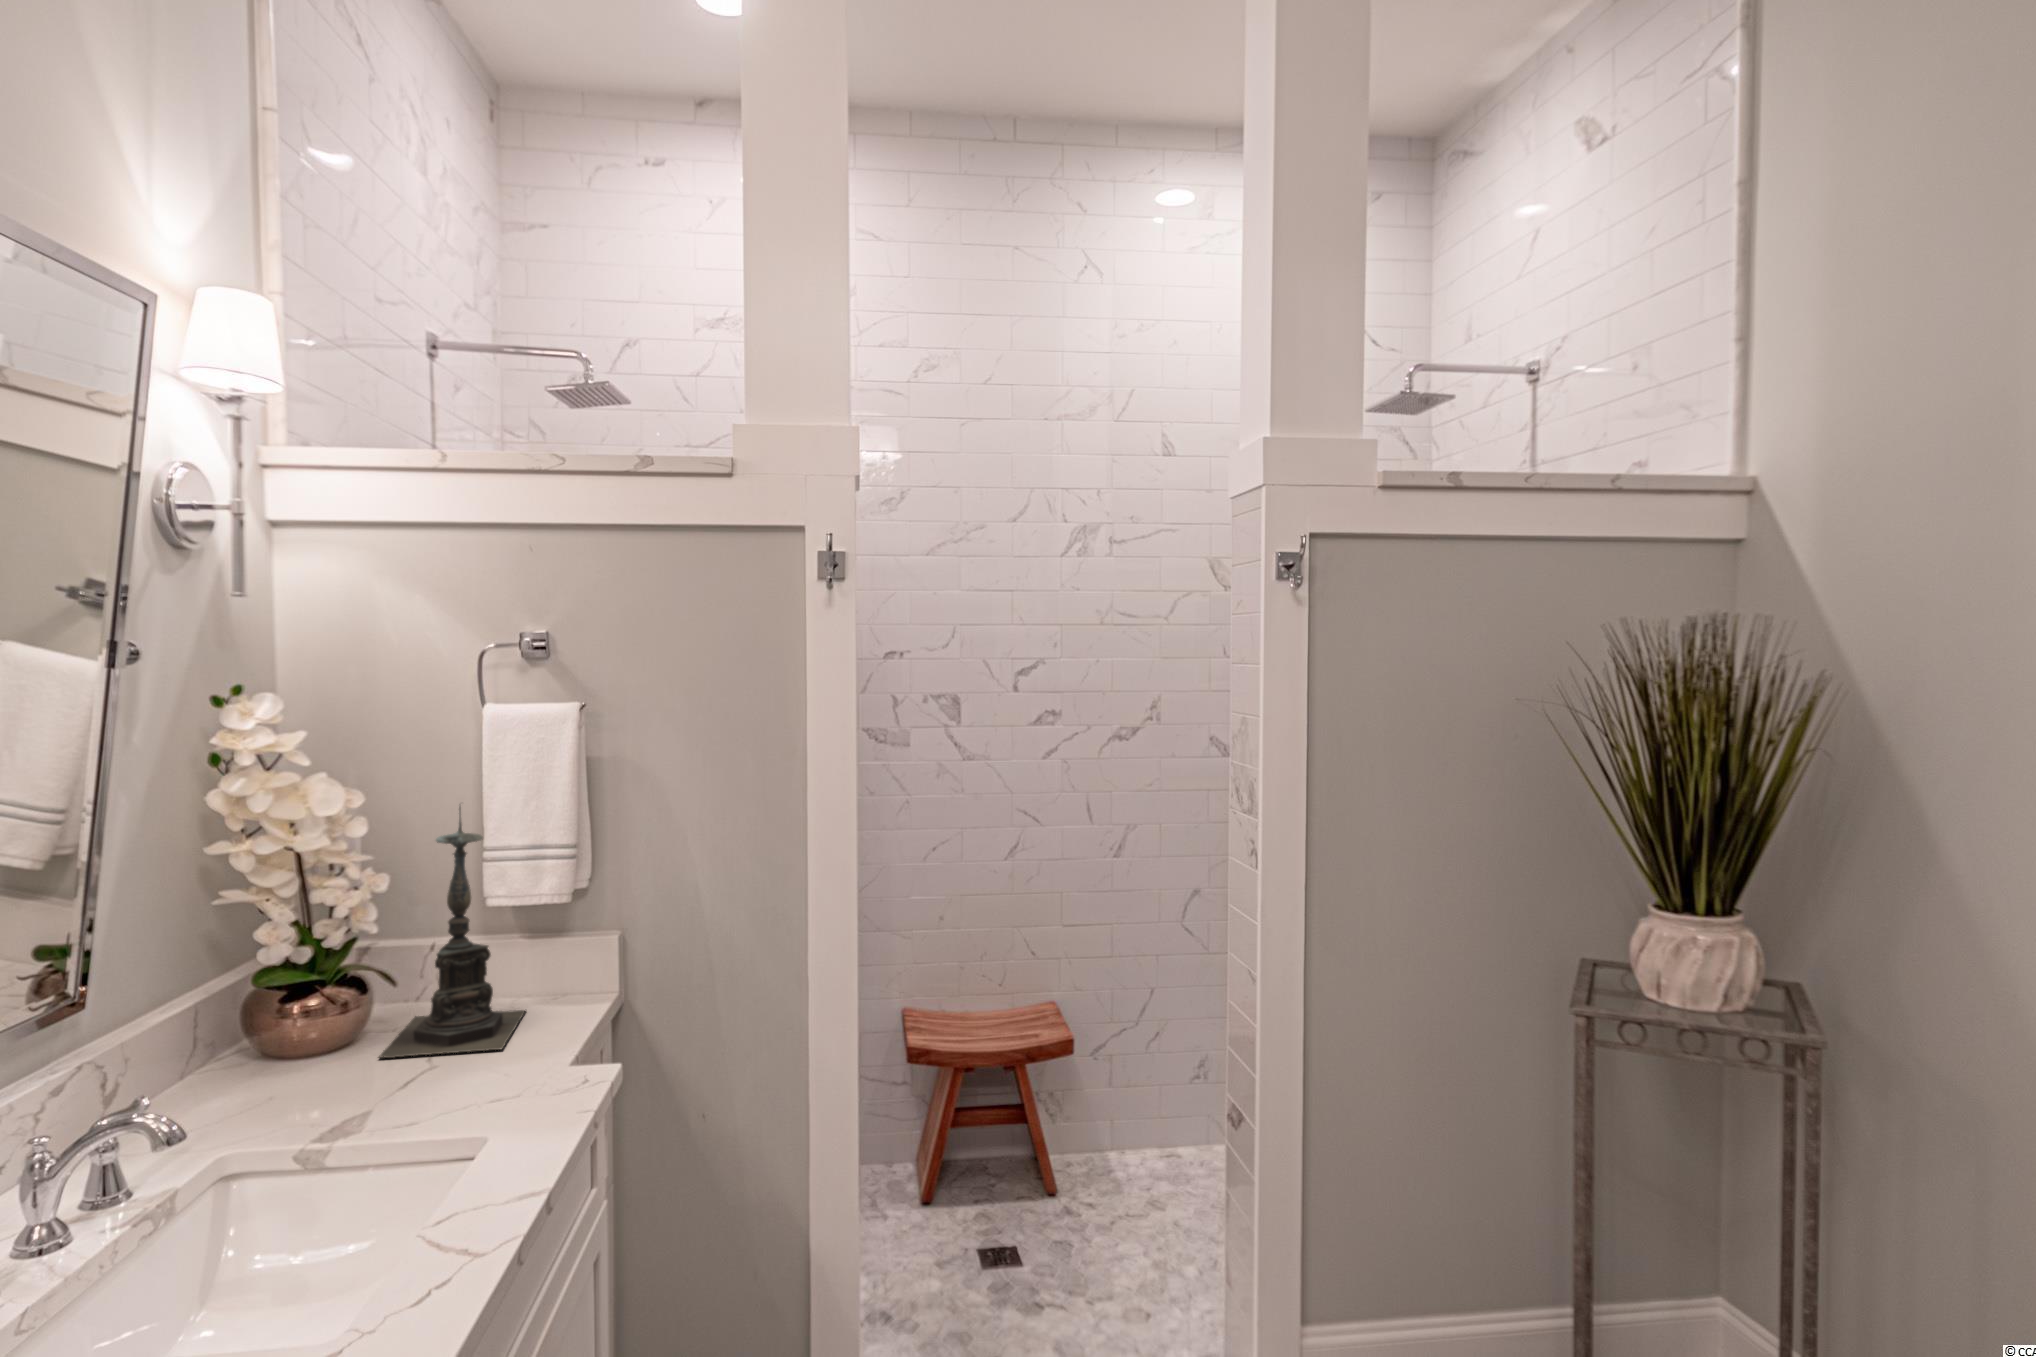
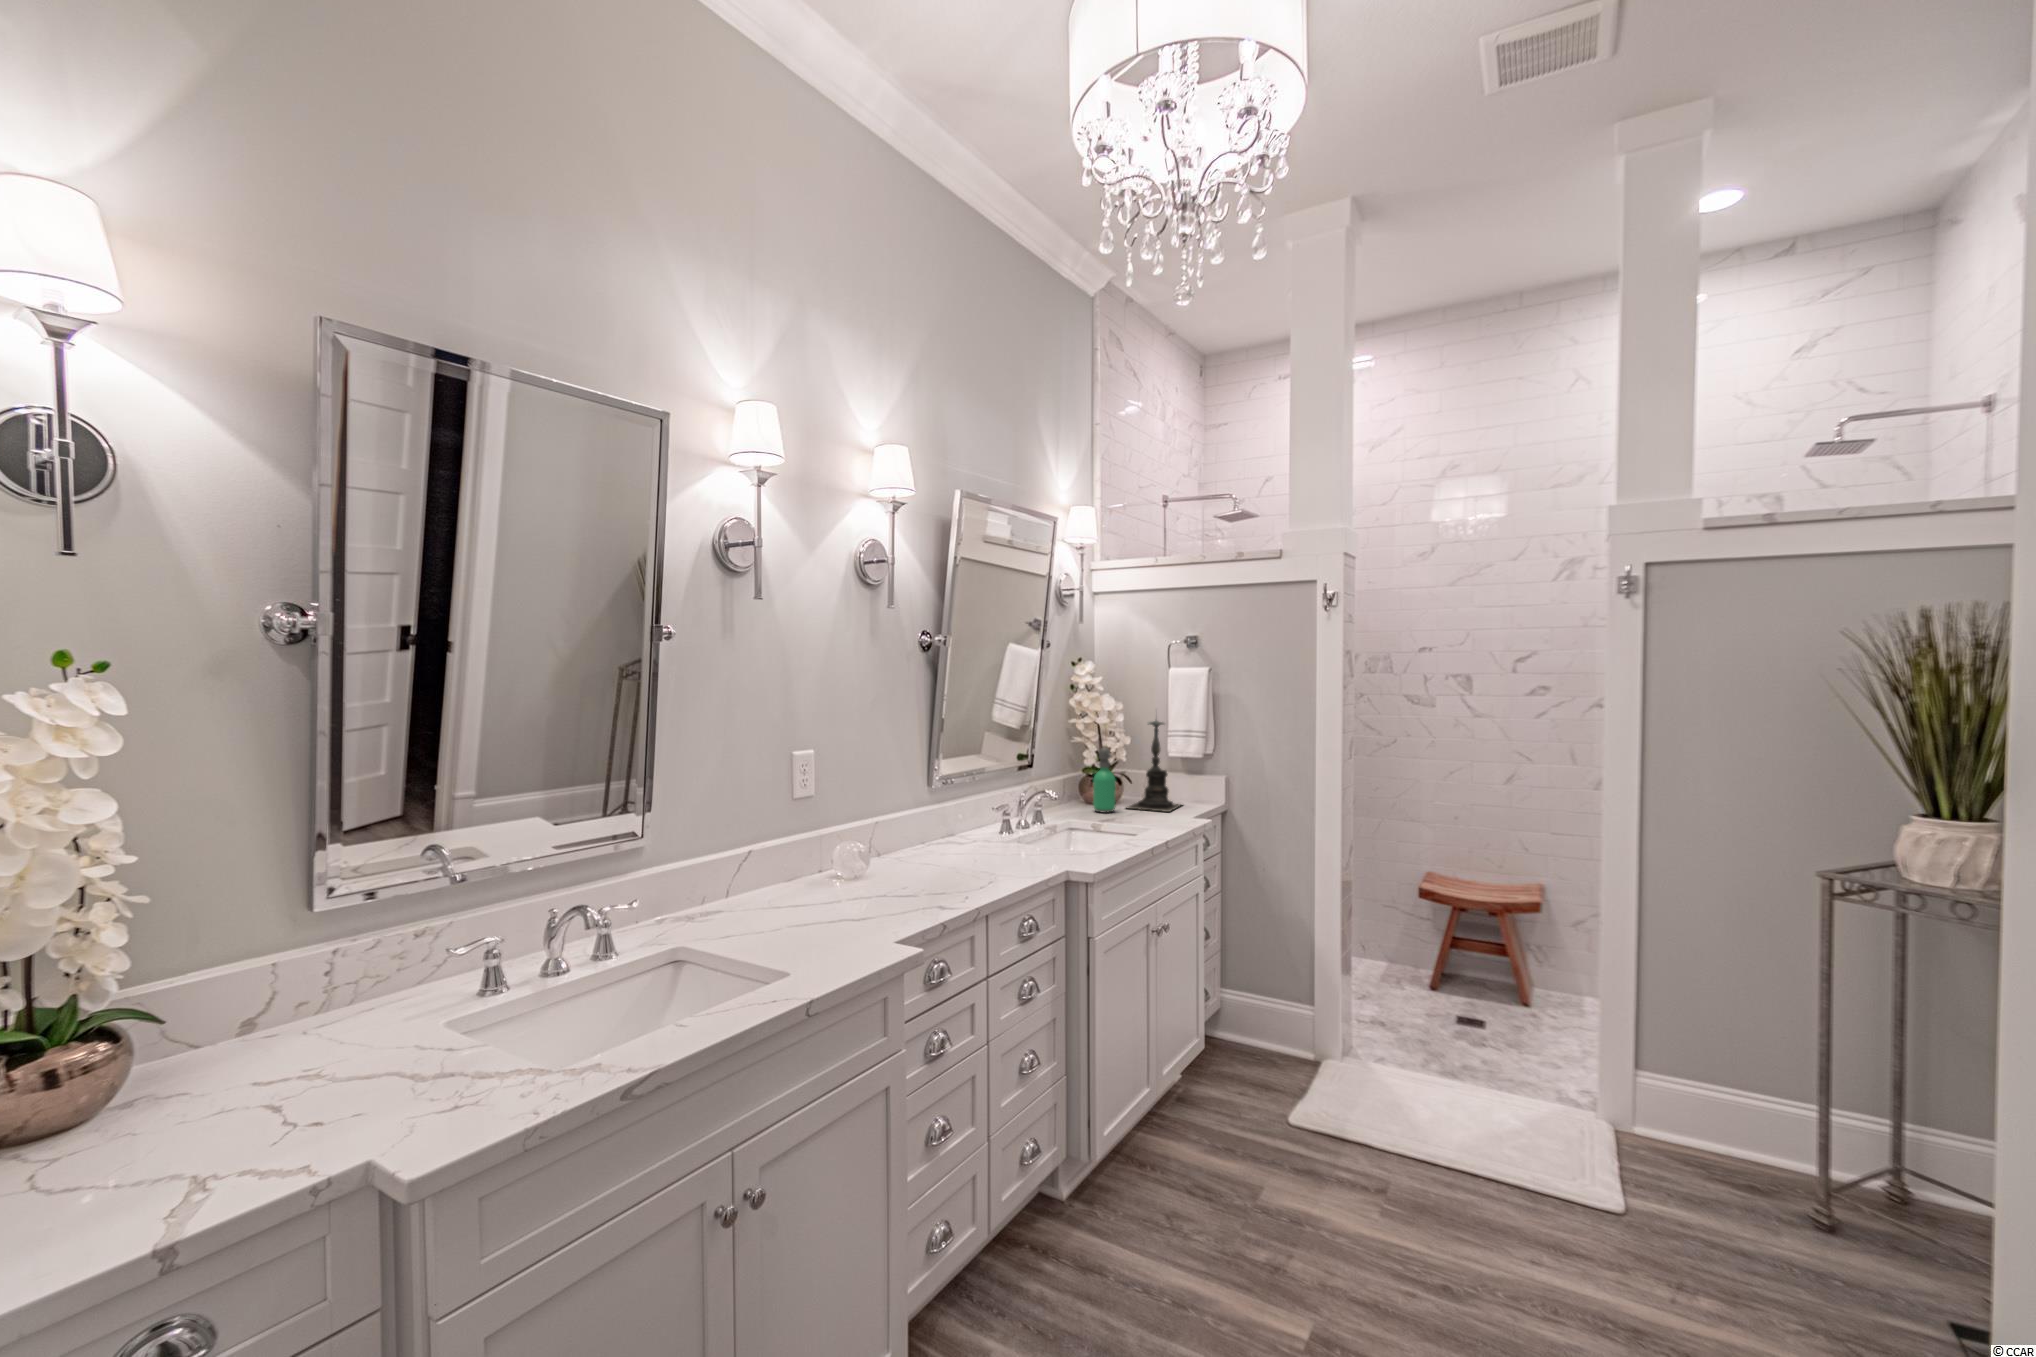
soap dispenser: none [286,920,354,1094] -> present [1093,748,1116,813]

